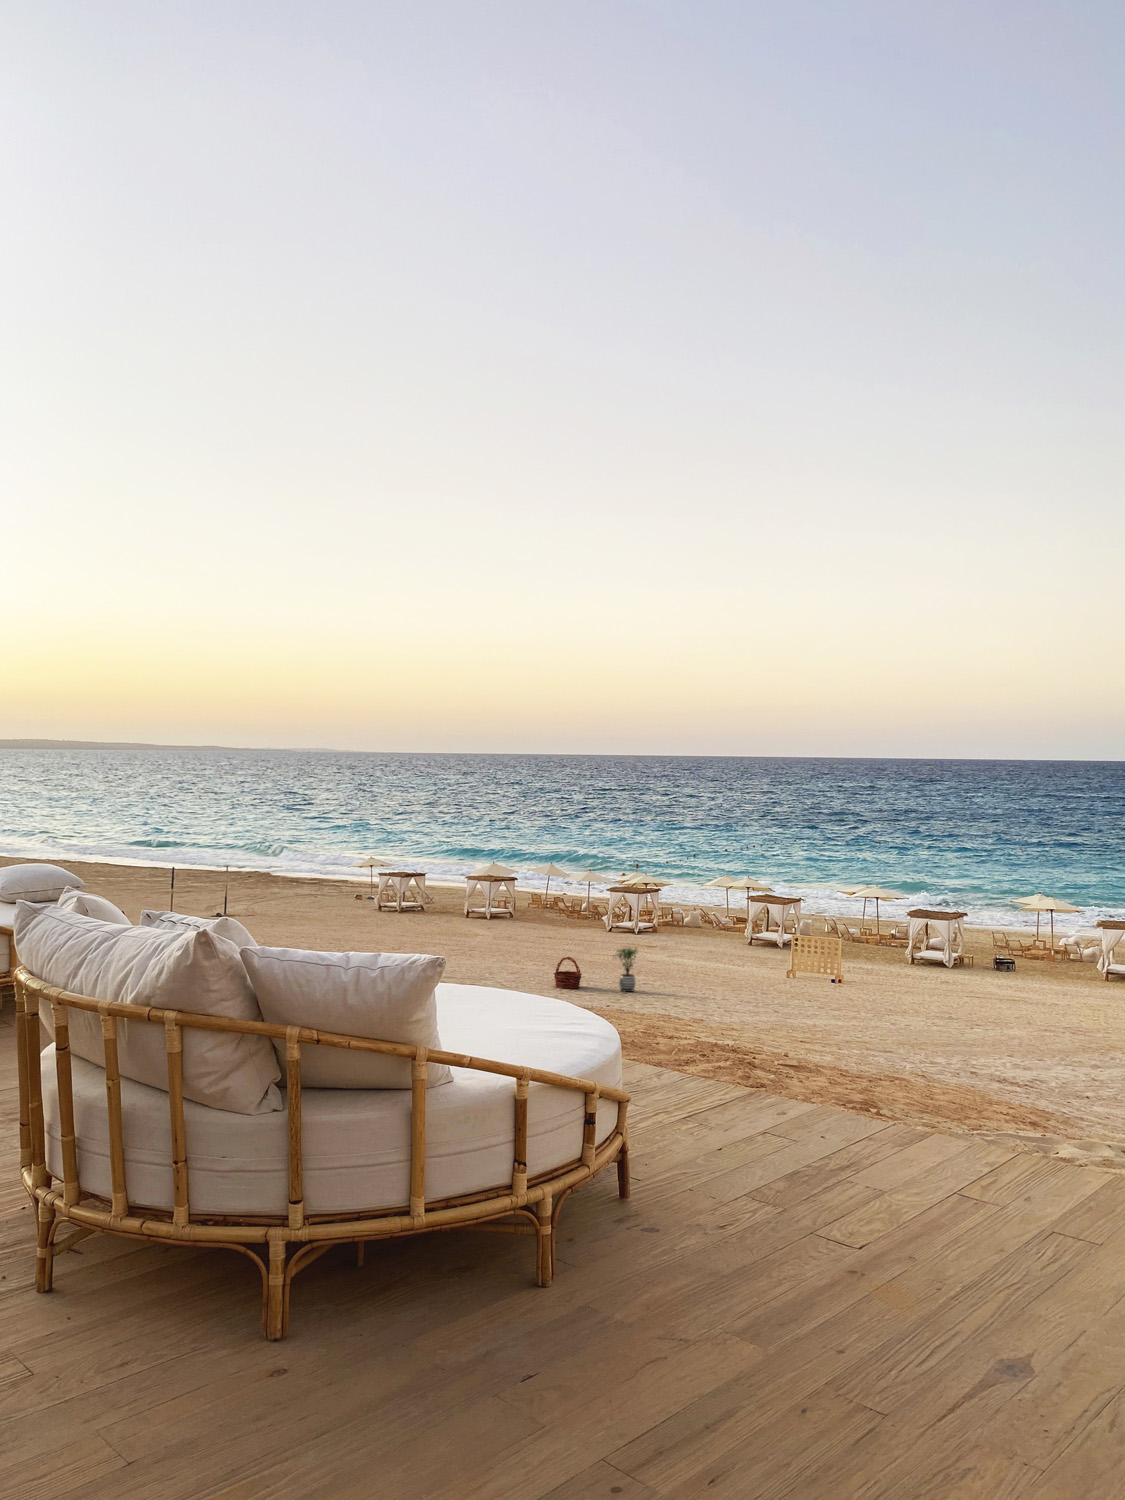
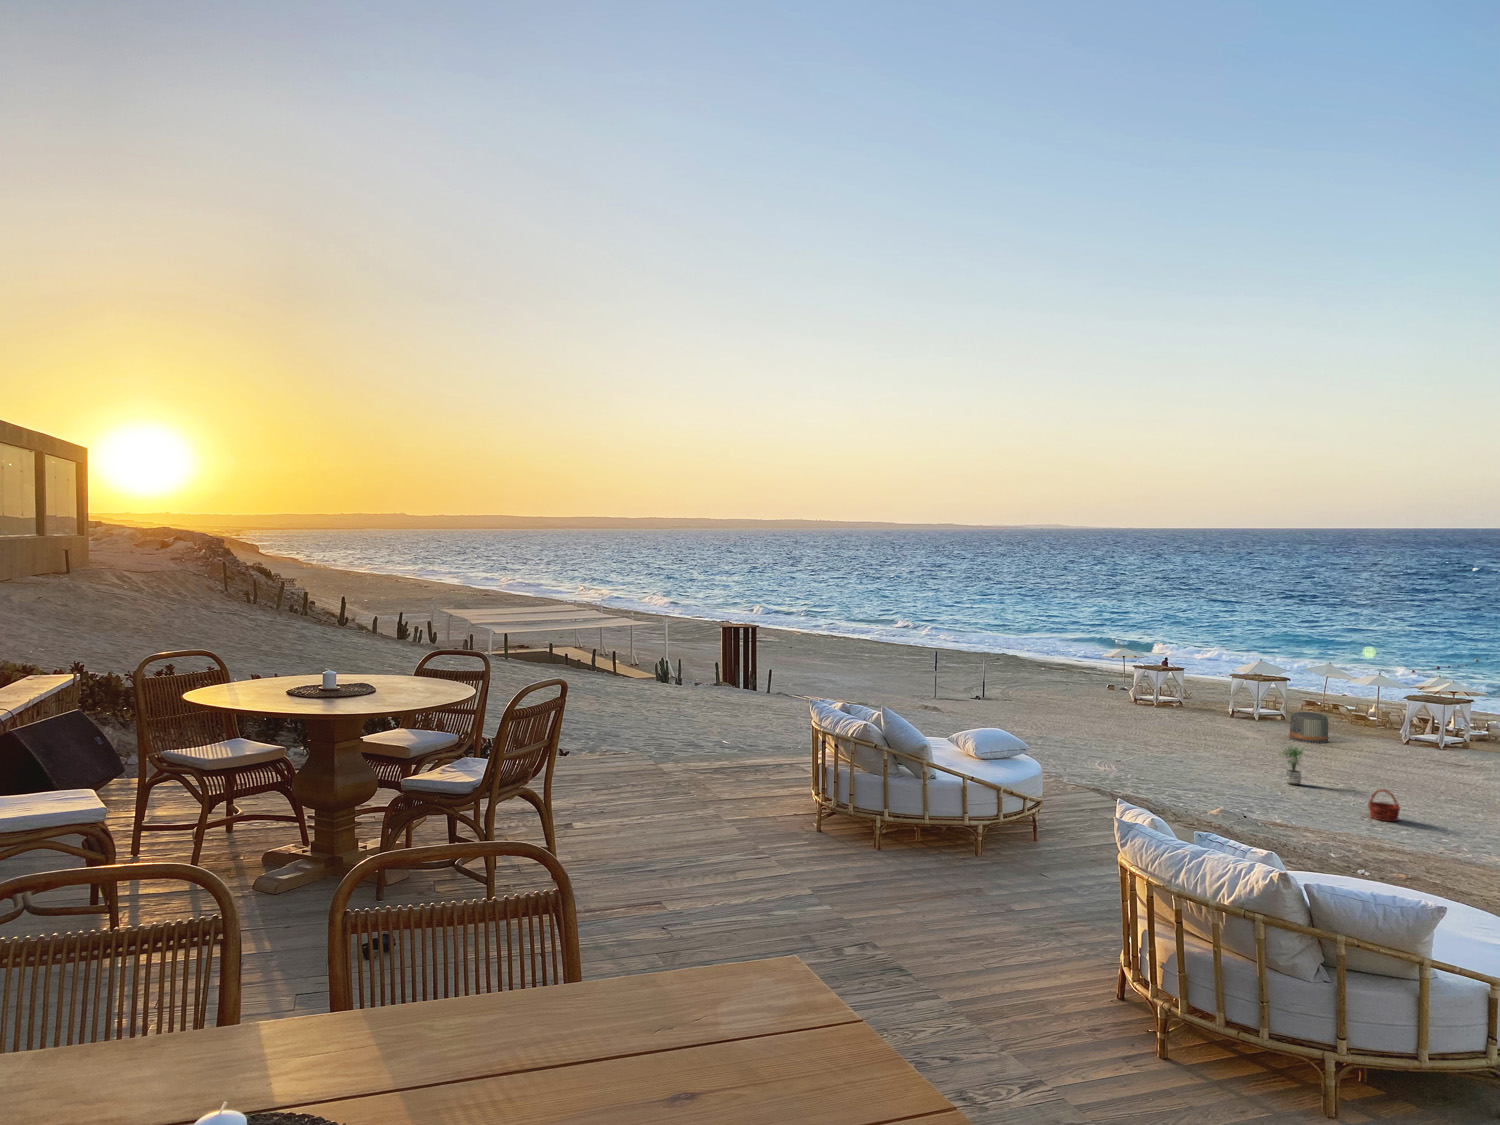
pouf: none [510,904,543,933] -> present [1290,712,1328,743]
potted plant: present [615,948,637,992] -> present [1279,747,1303,785]

